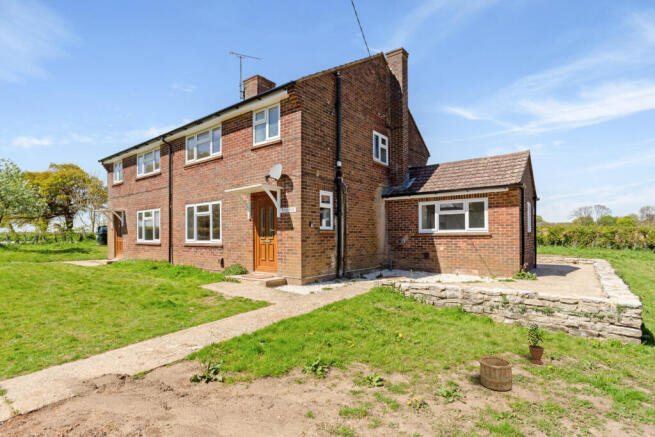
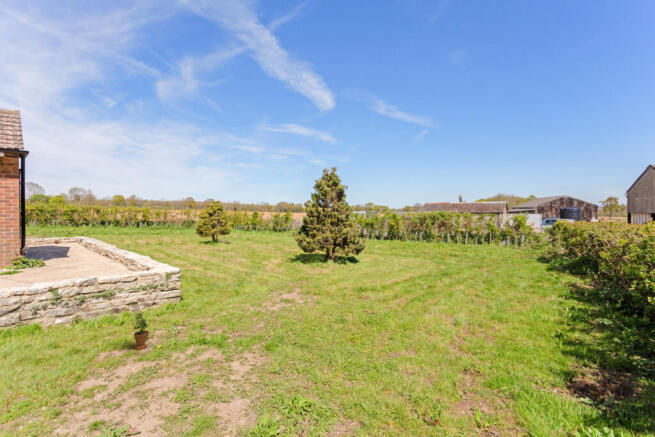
wooden bucket: present [479,356,513,391] -> none [120,356,160,398]

